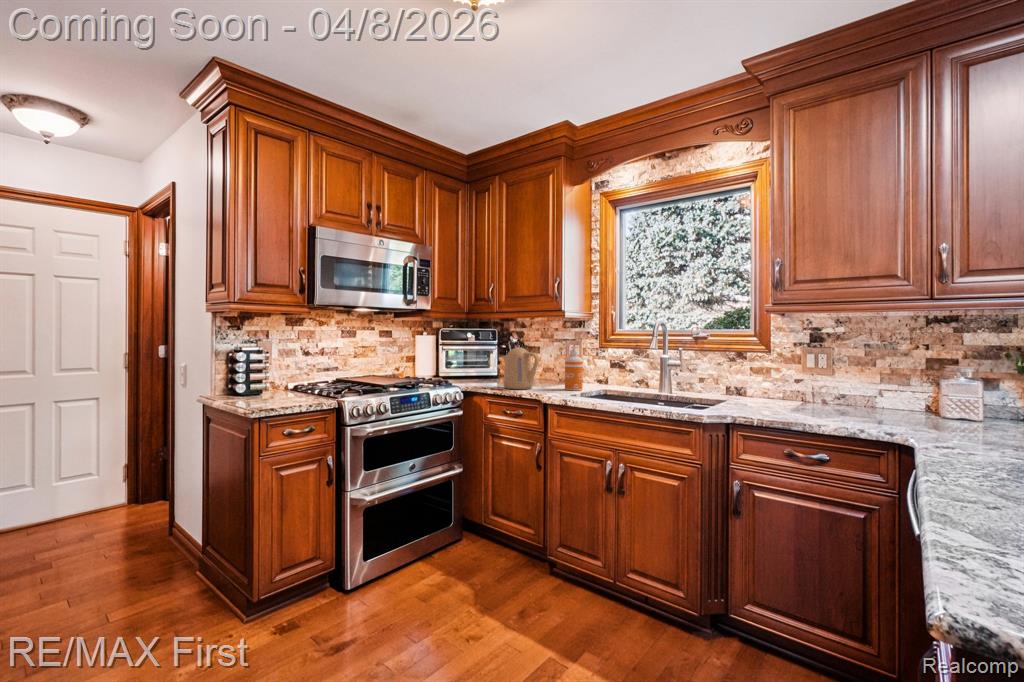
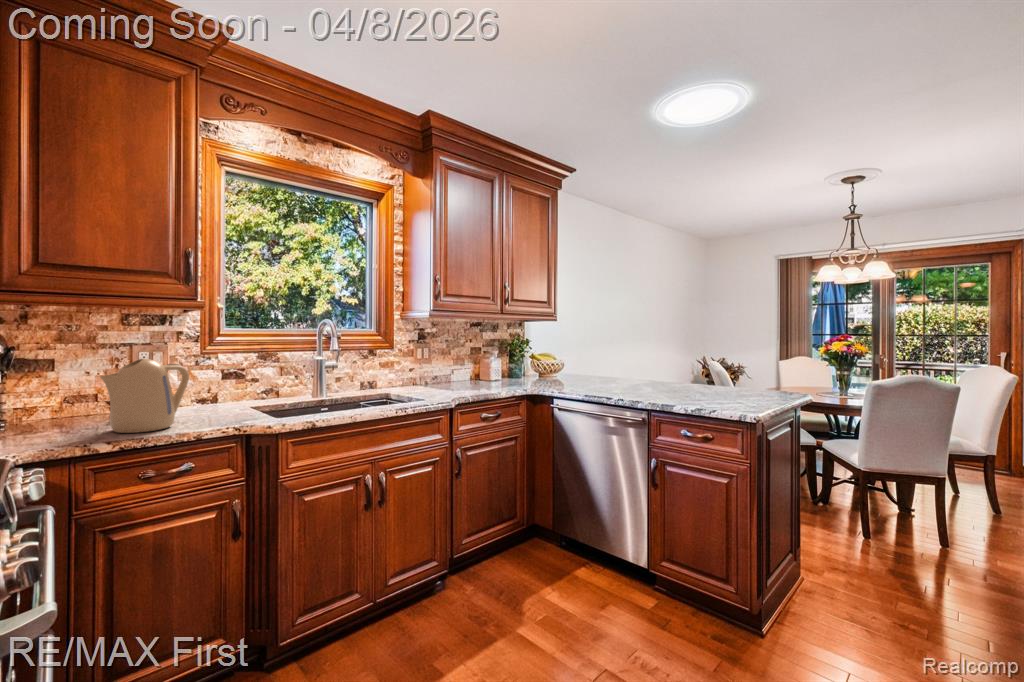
soap dispenser: present [565,346,583,390] -> none [207,352,236,415]

